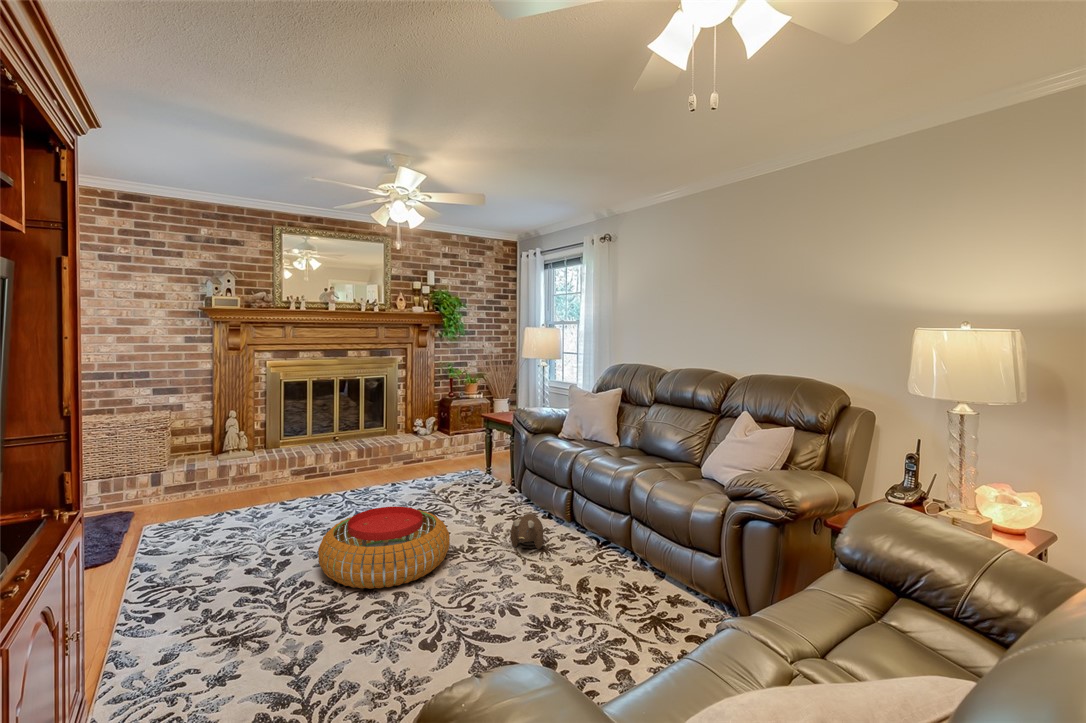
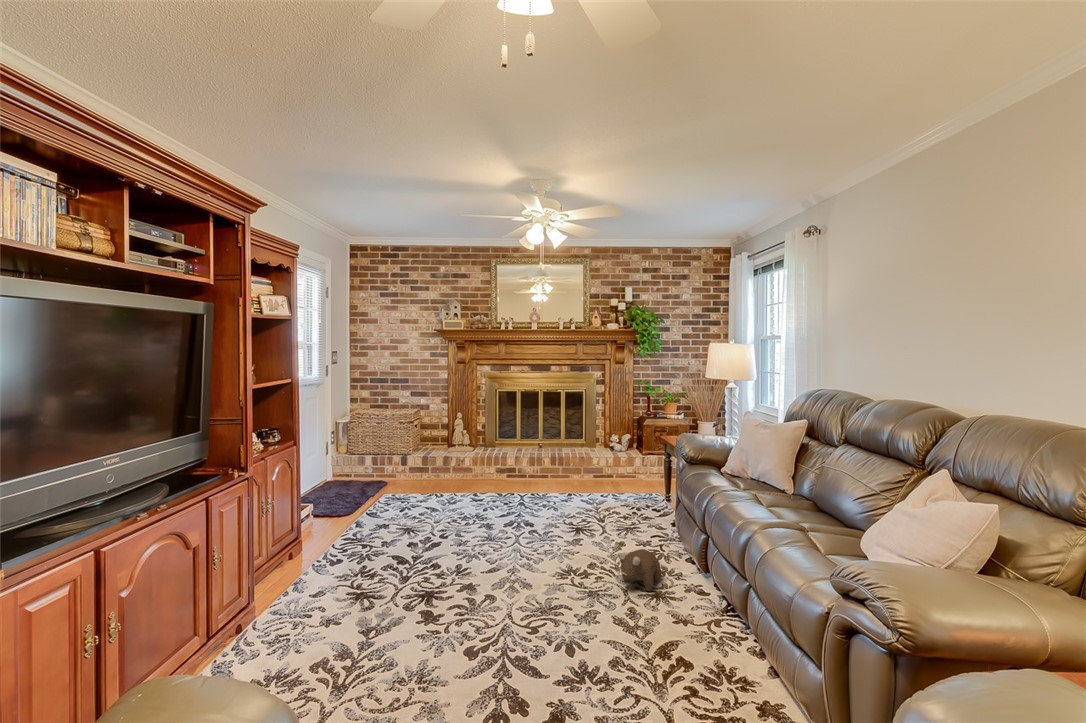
pouf: present [318,506,450,589] -> none [444,512,560,589]

